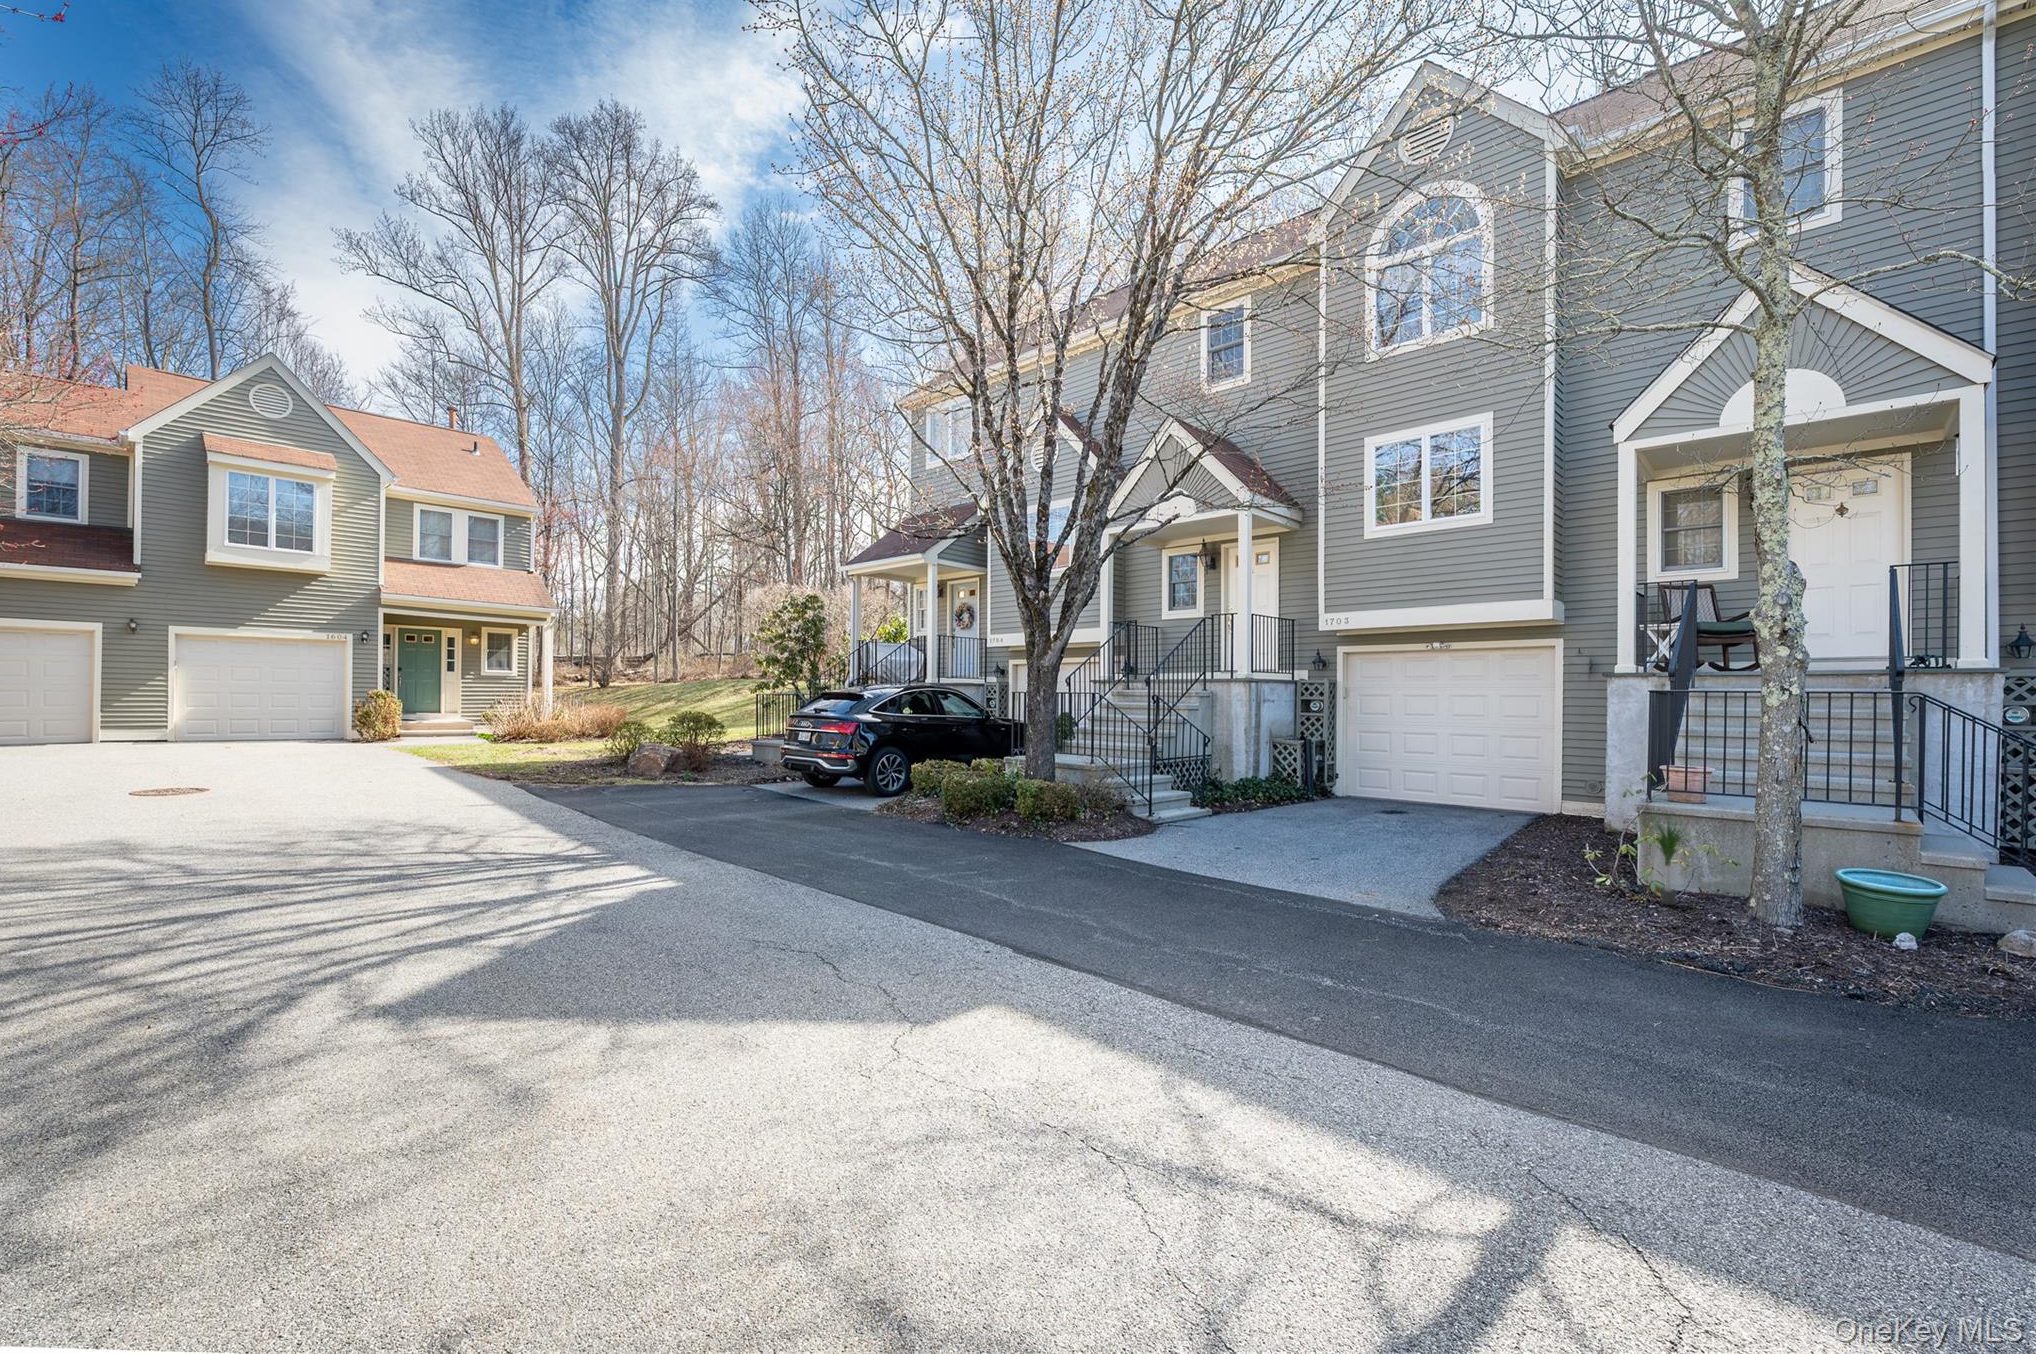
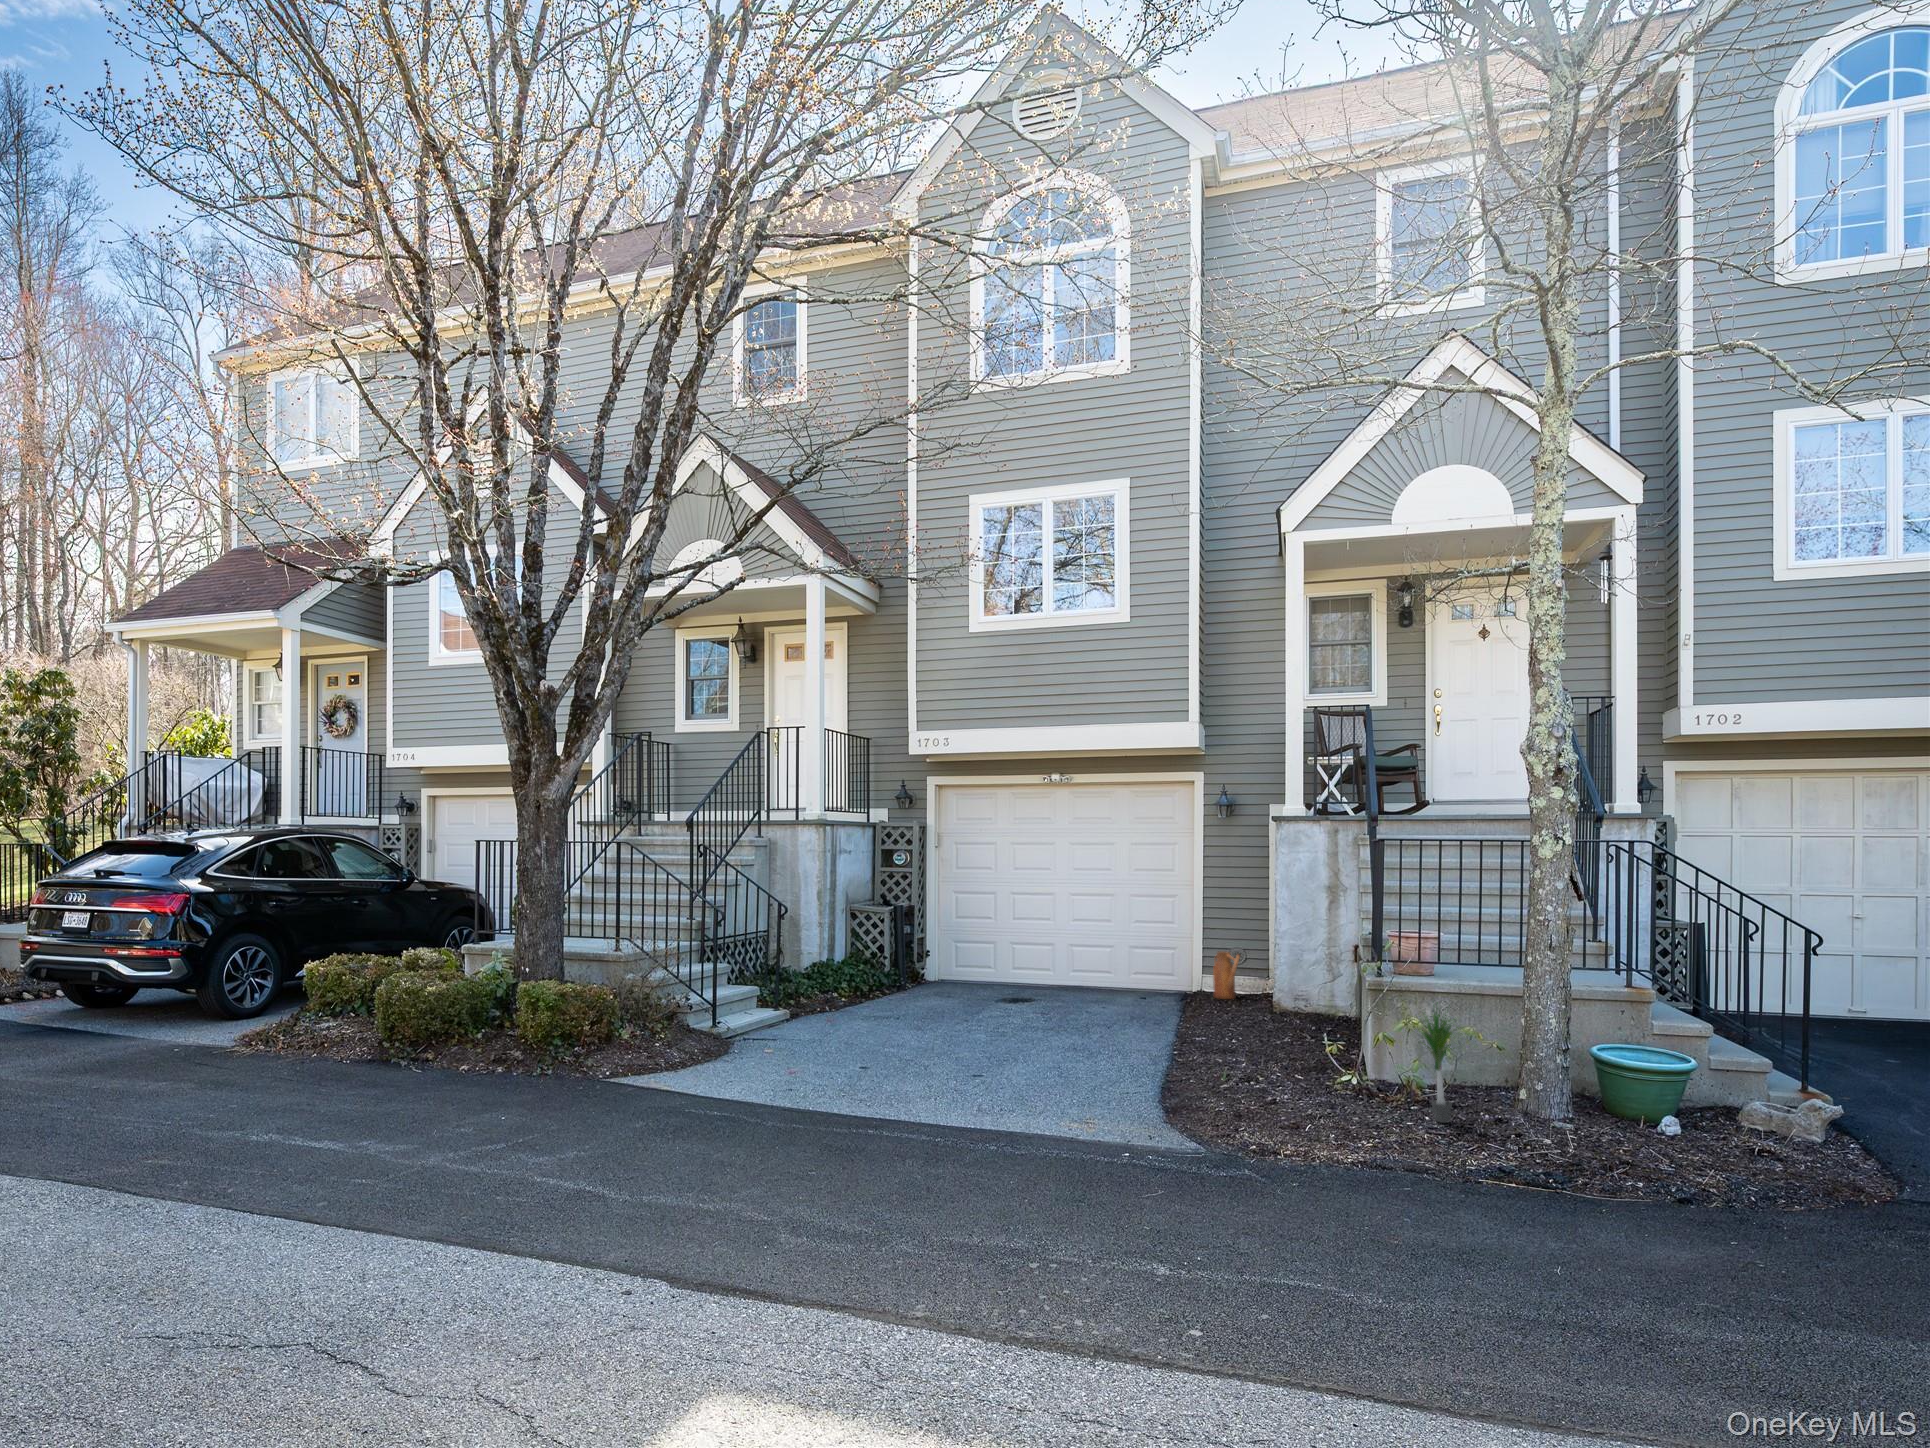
watering can: none [1563,781,1586,818] -> present [1213,951,1240,999]

